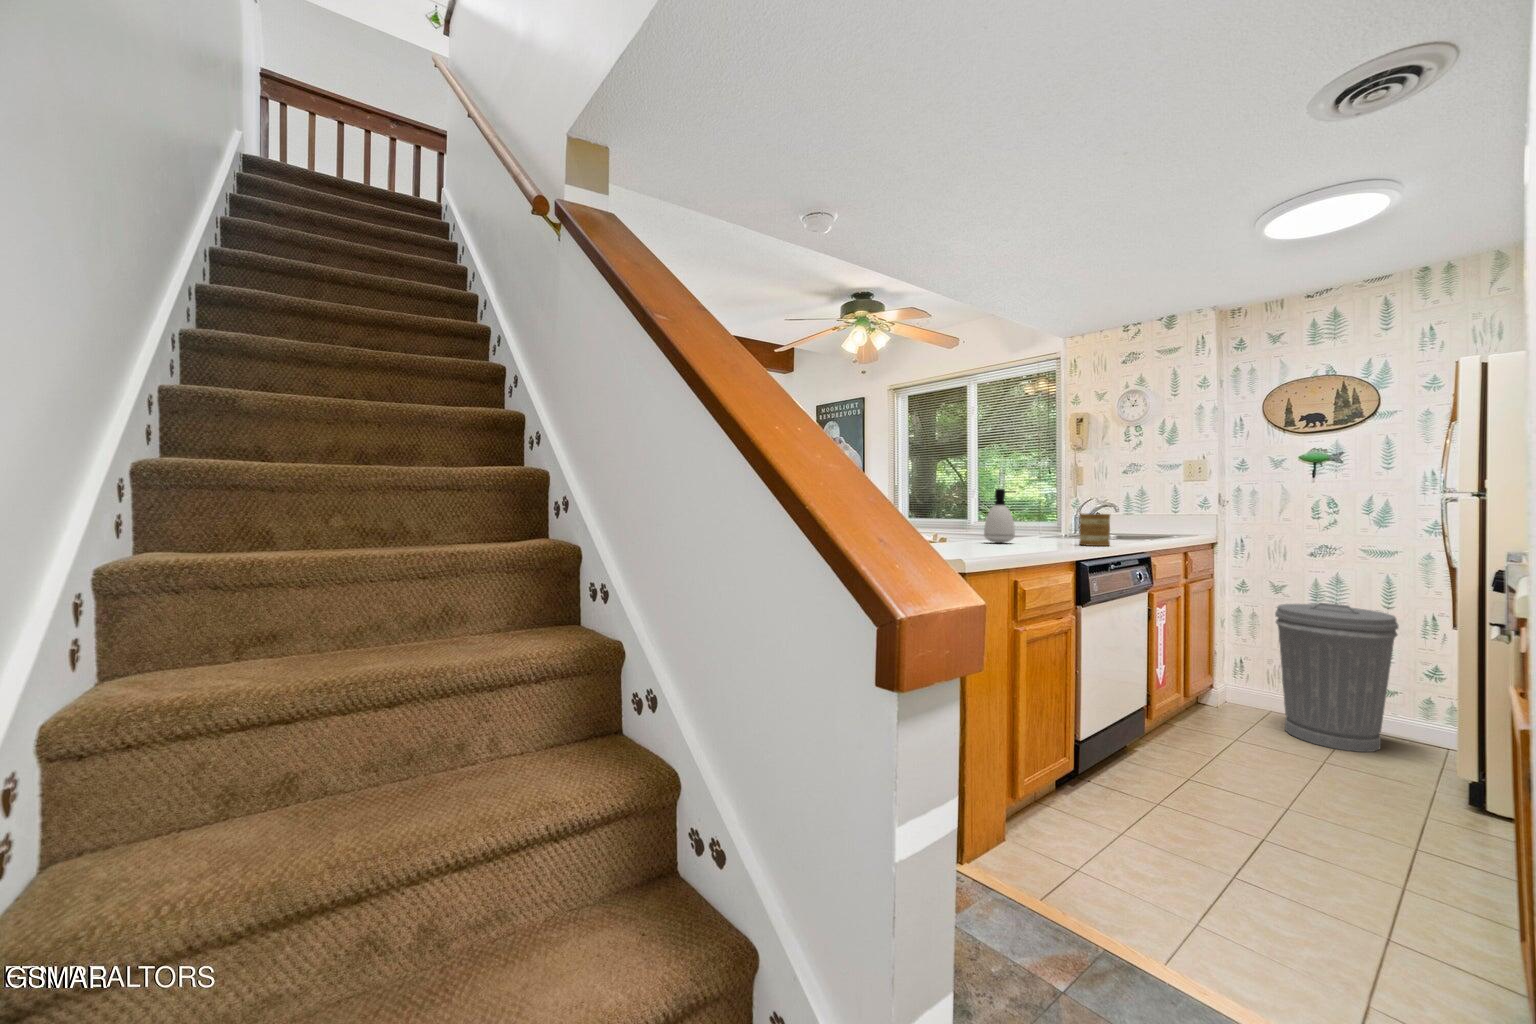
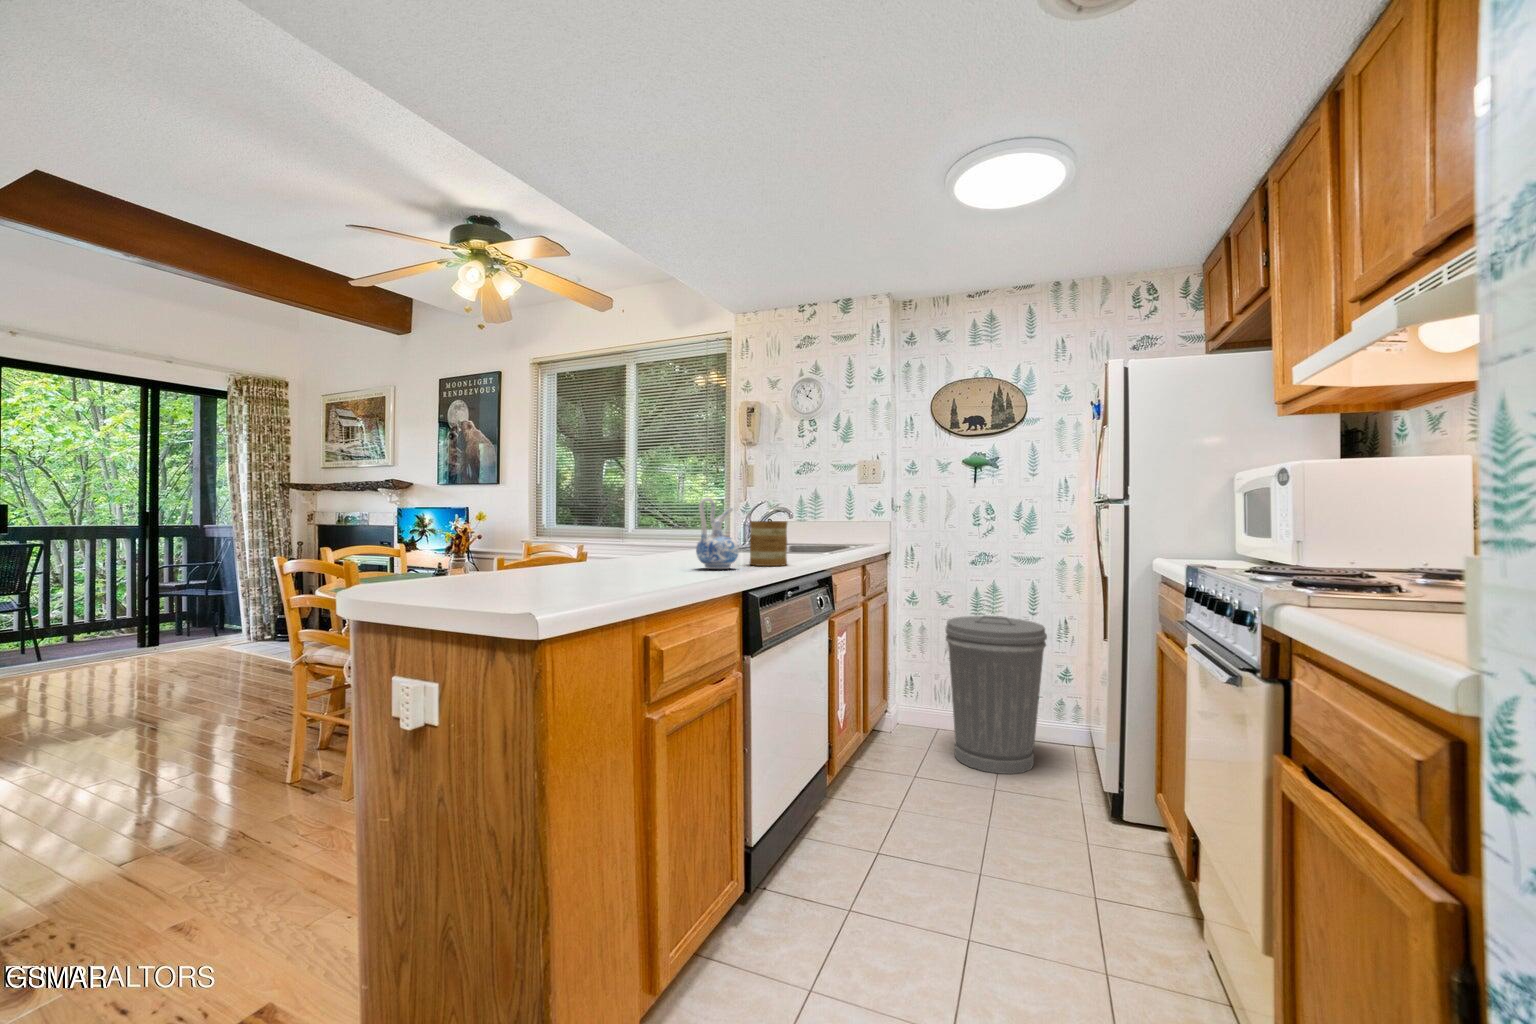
soap dispenser: present [984,489,1015,543] -> none [621,484,666,565]
ceramic pitcher: none [1040,498,1072,546] -> present [696,497,739,569]

